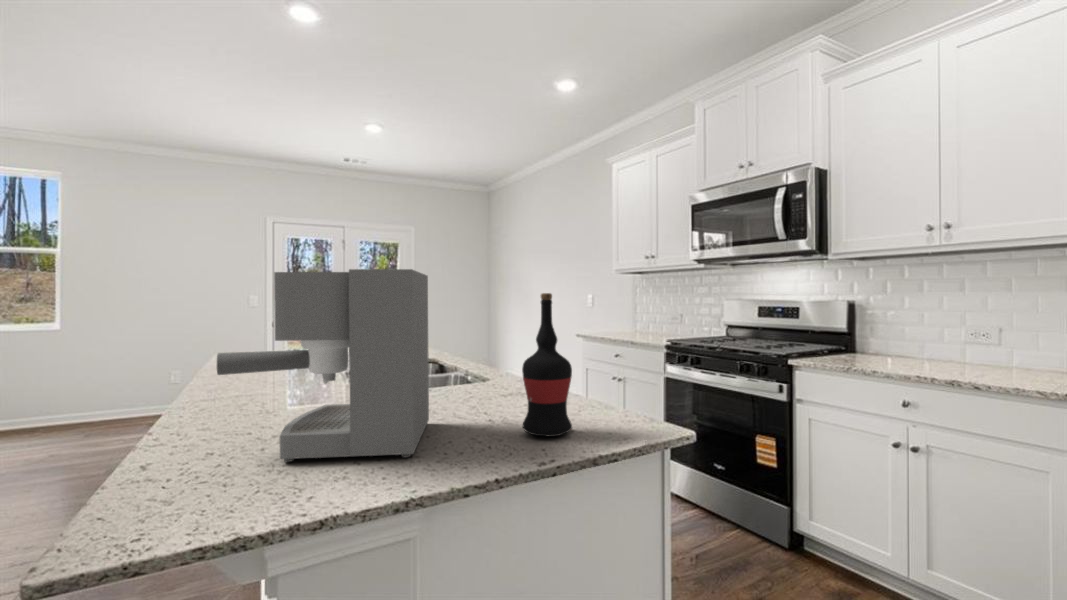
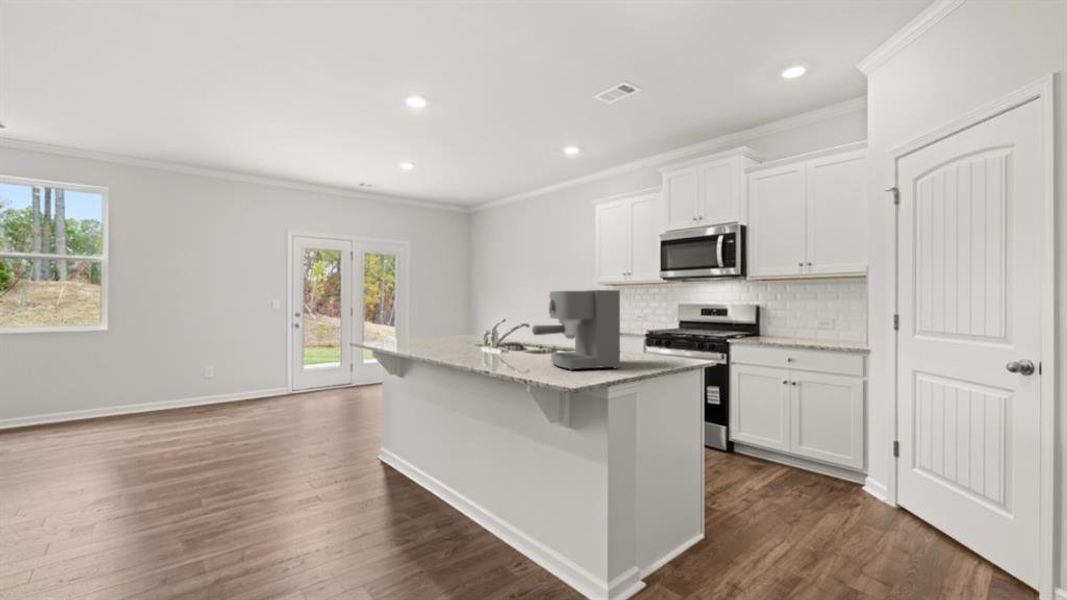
wine bottle: present [522,293,572,437] -> none [646,300,668,363]

